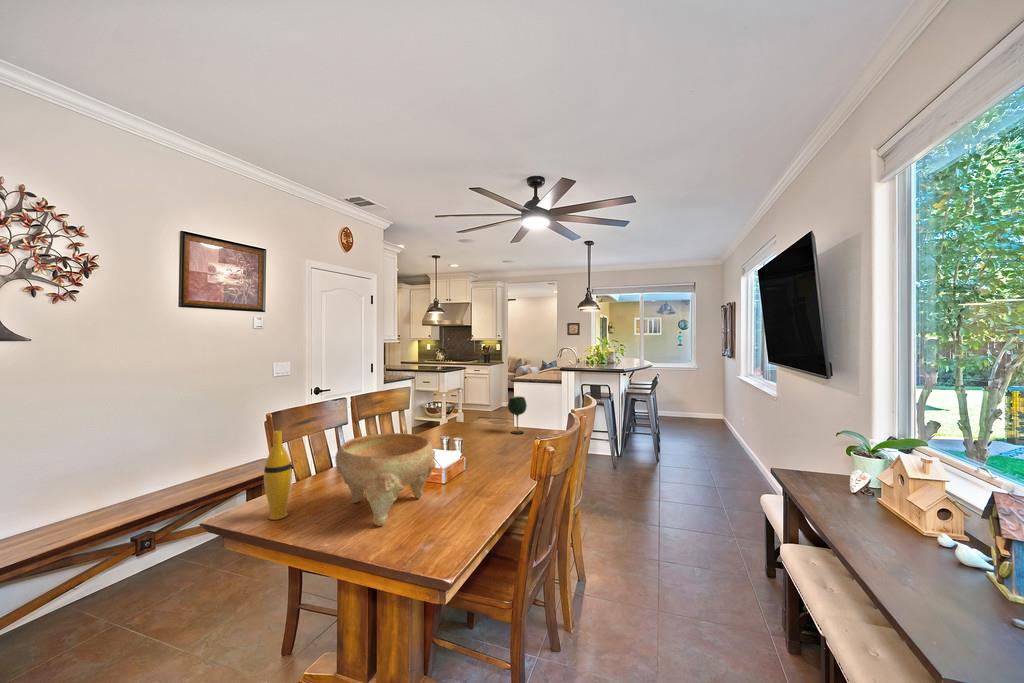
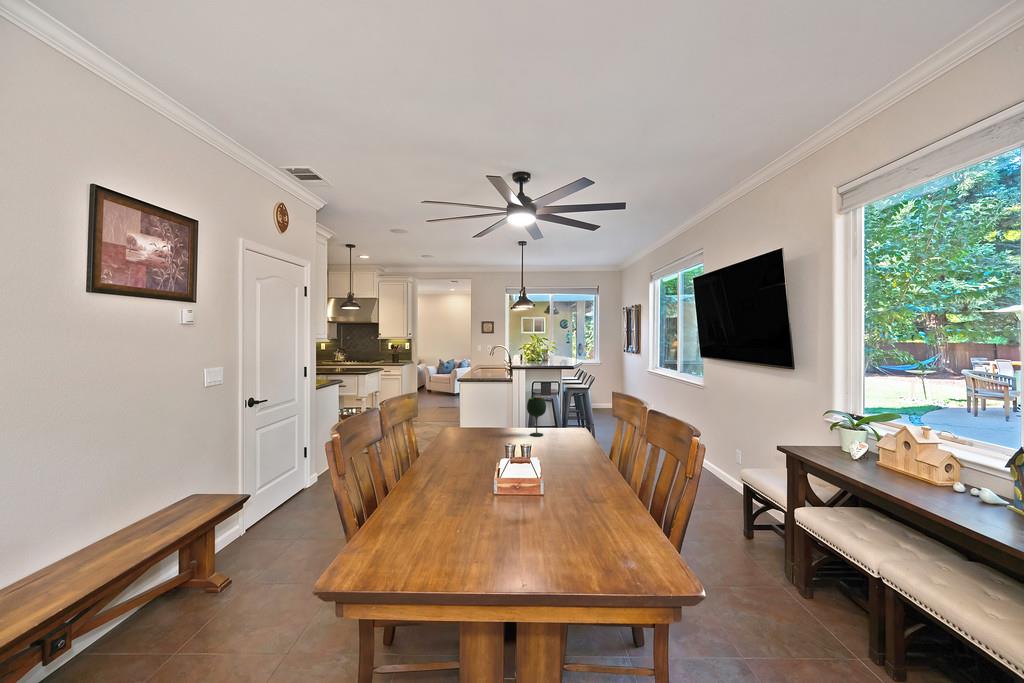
vase: present [264,431,292,520] -> none [416,451,446,562]
decorative bowl: present [335,433,436,526] -> none [475,443,588,546]

